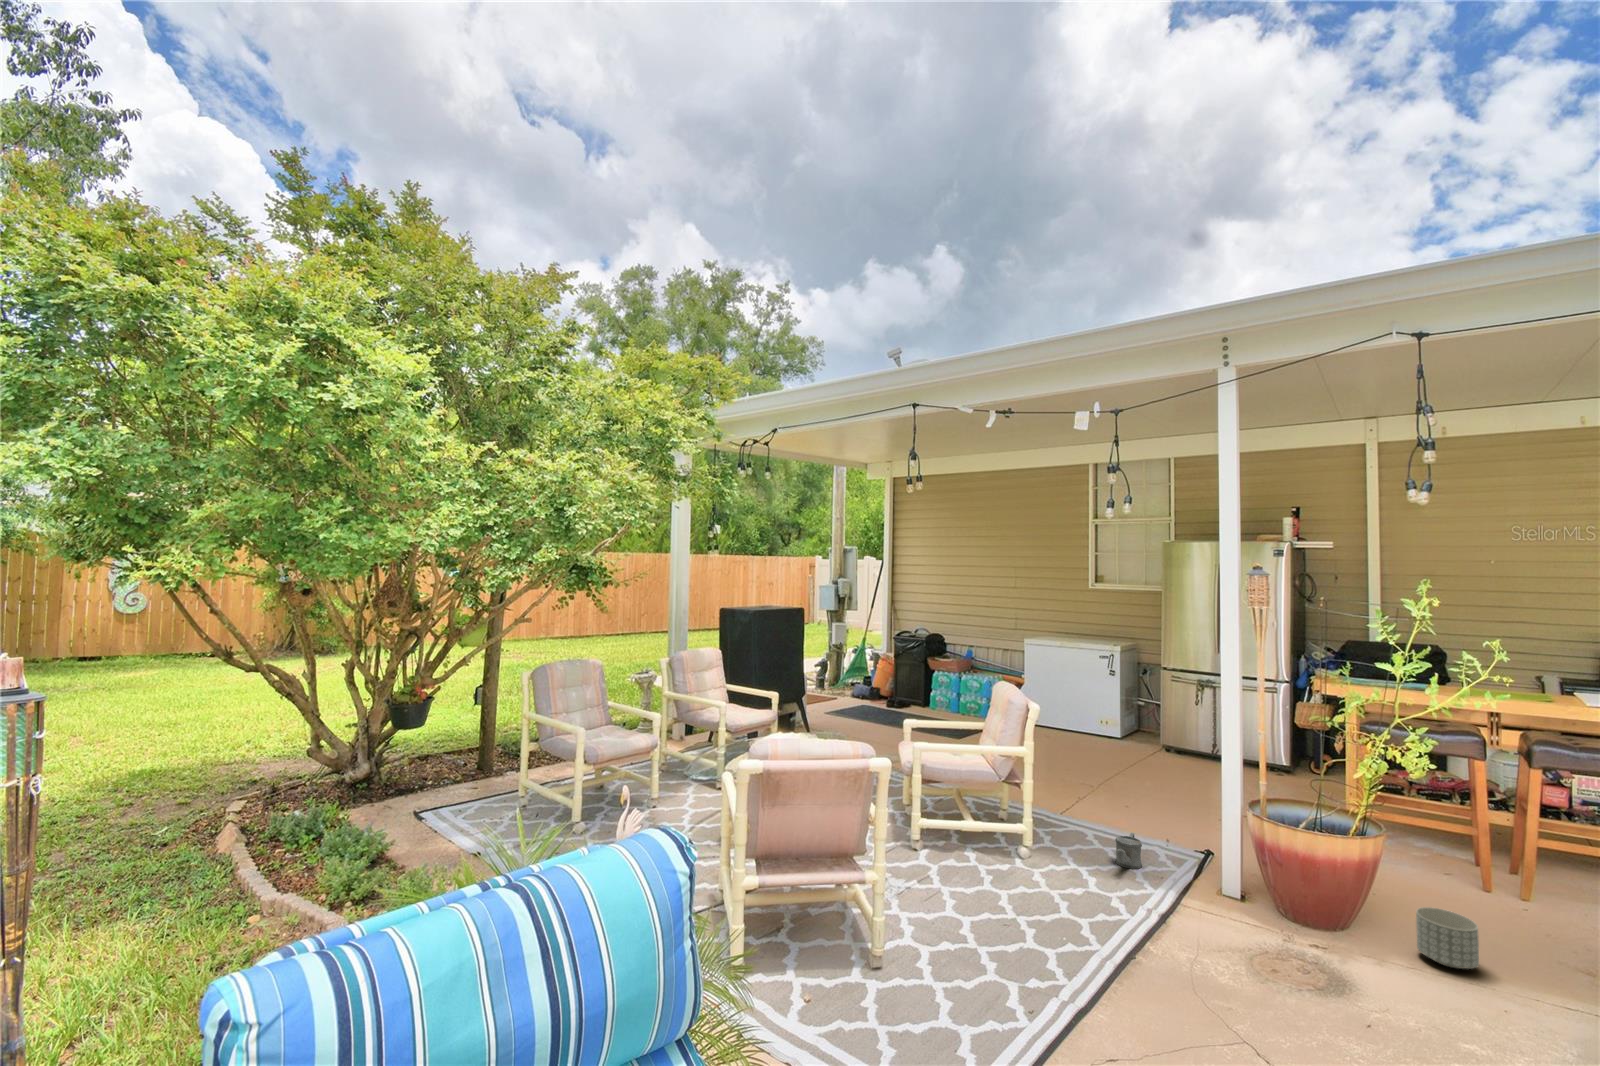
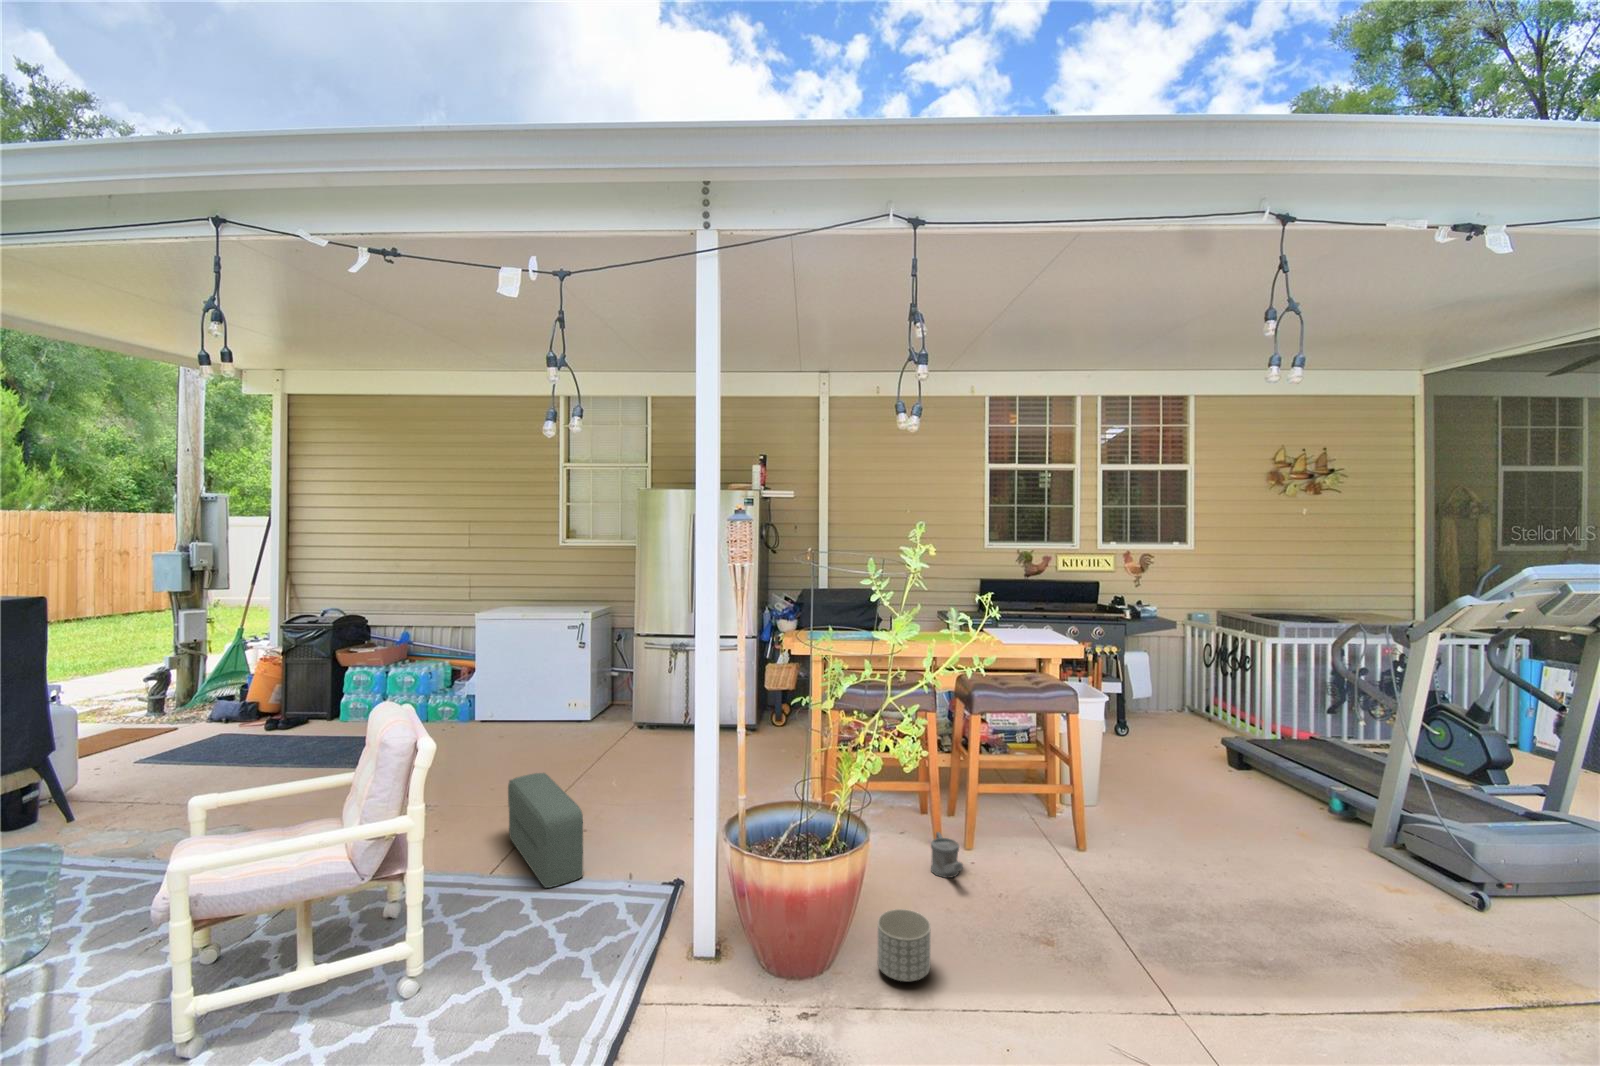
pouf: none [1069,754,1132,833] -> present [508,773,583,888]
watering can: present [1115,833,1142,869] -> present [931,832,963,878]

